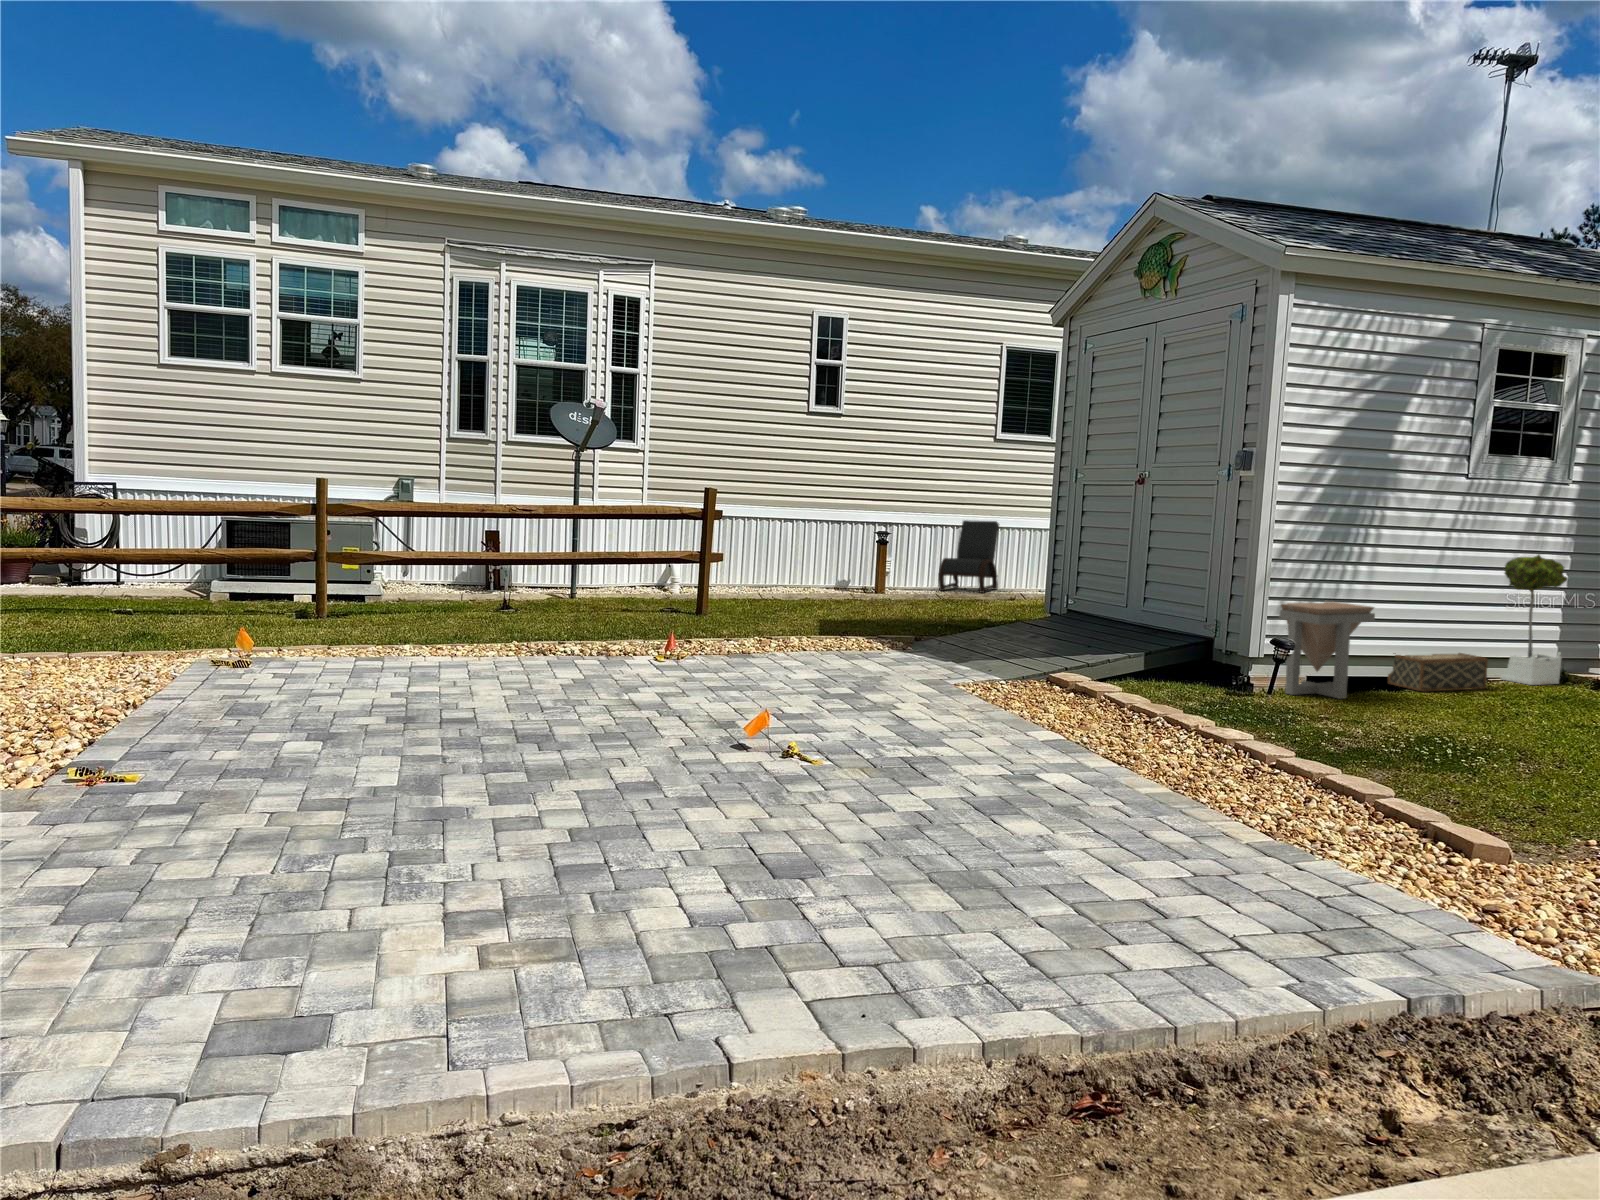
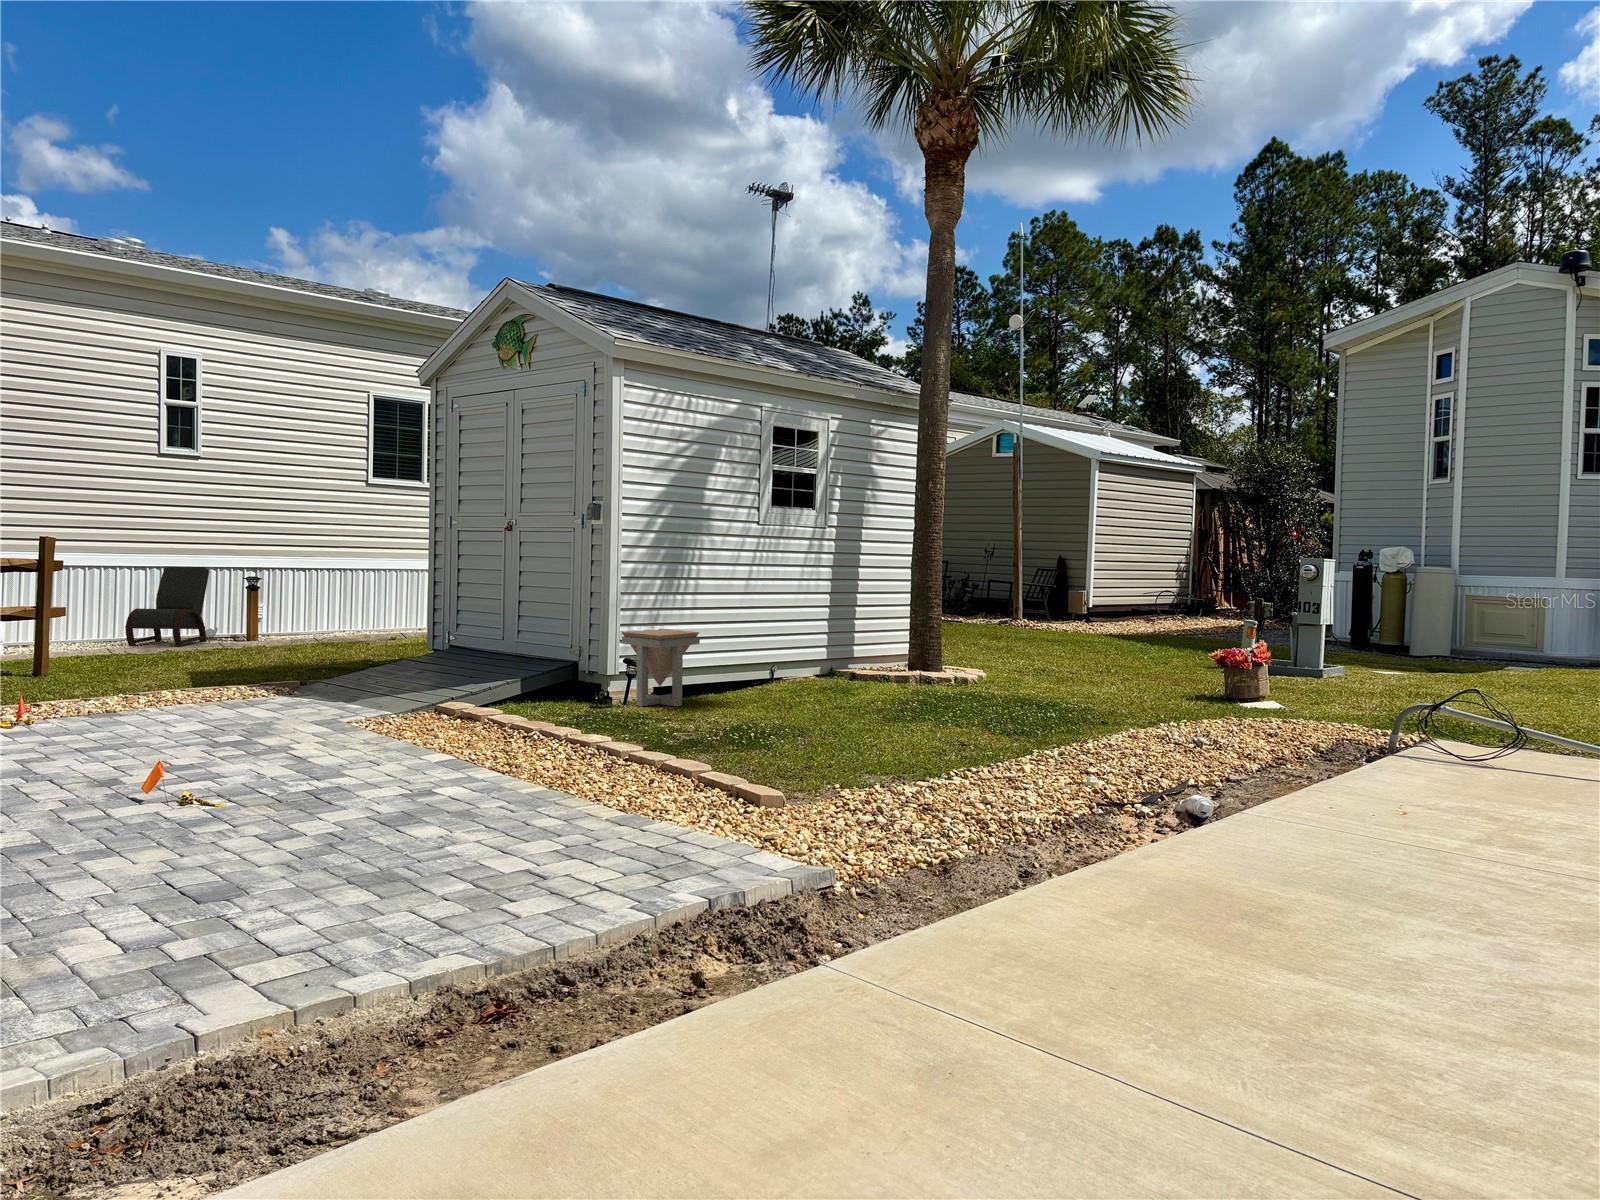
lounge chair: present [938,520,999,593] -> present [125,567,209,646]
potted tree: present [1501,555,1567,685] -> none [784,588,827,686]
woven basket: present [1388,653,1488,692] -> none [712,664,779,696]

